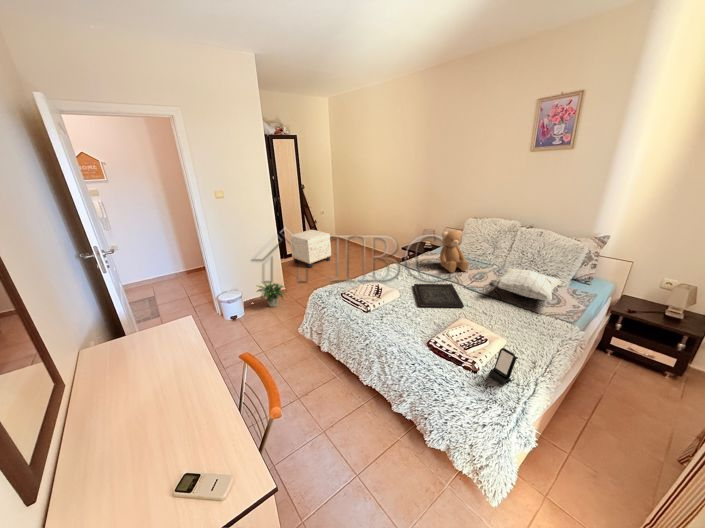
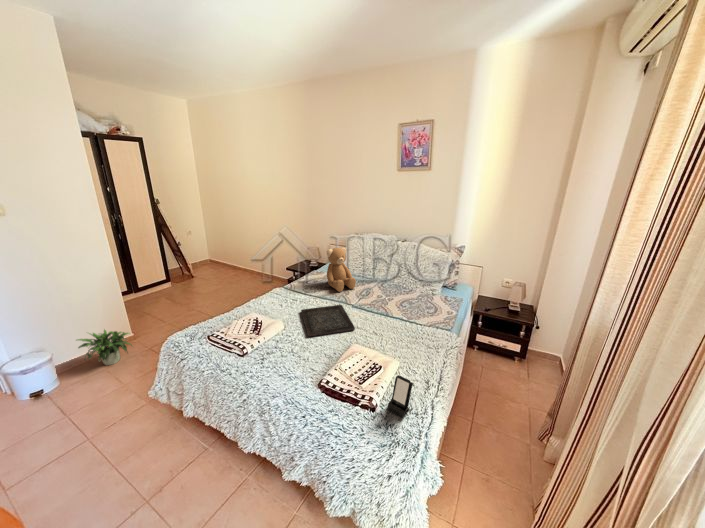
ottoman: present [290,230,331,268] -> none [142,254,204,302]
pillow: present [489,268,562,301] -> none [376,282,436,312]

